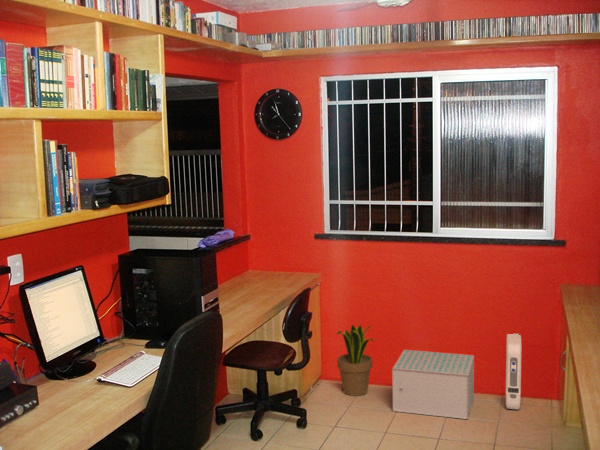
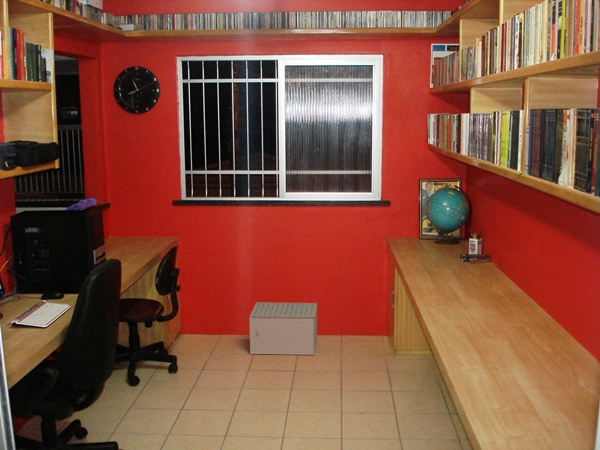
potted plant: present [337,325,374,396] -> none [197,281,231,346]
air purifier: present [505,334,522,410] -> none [343,283,356,345]

